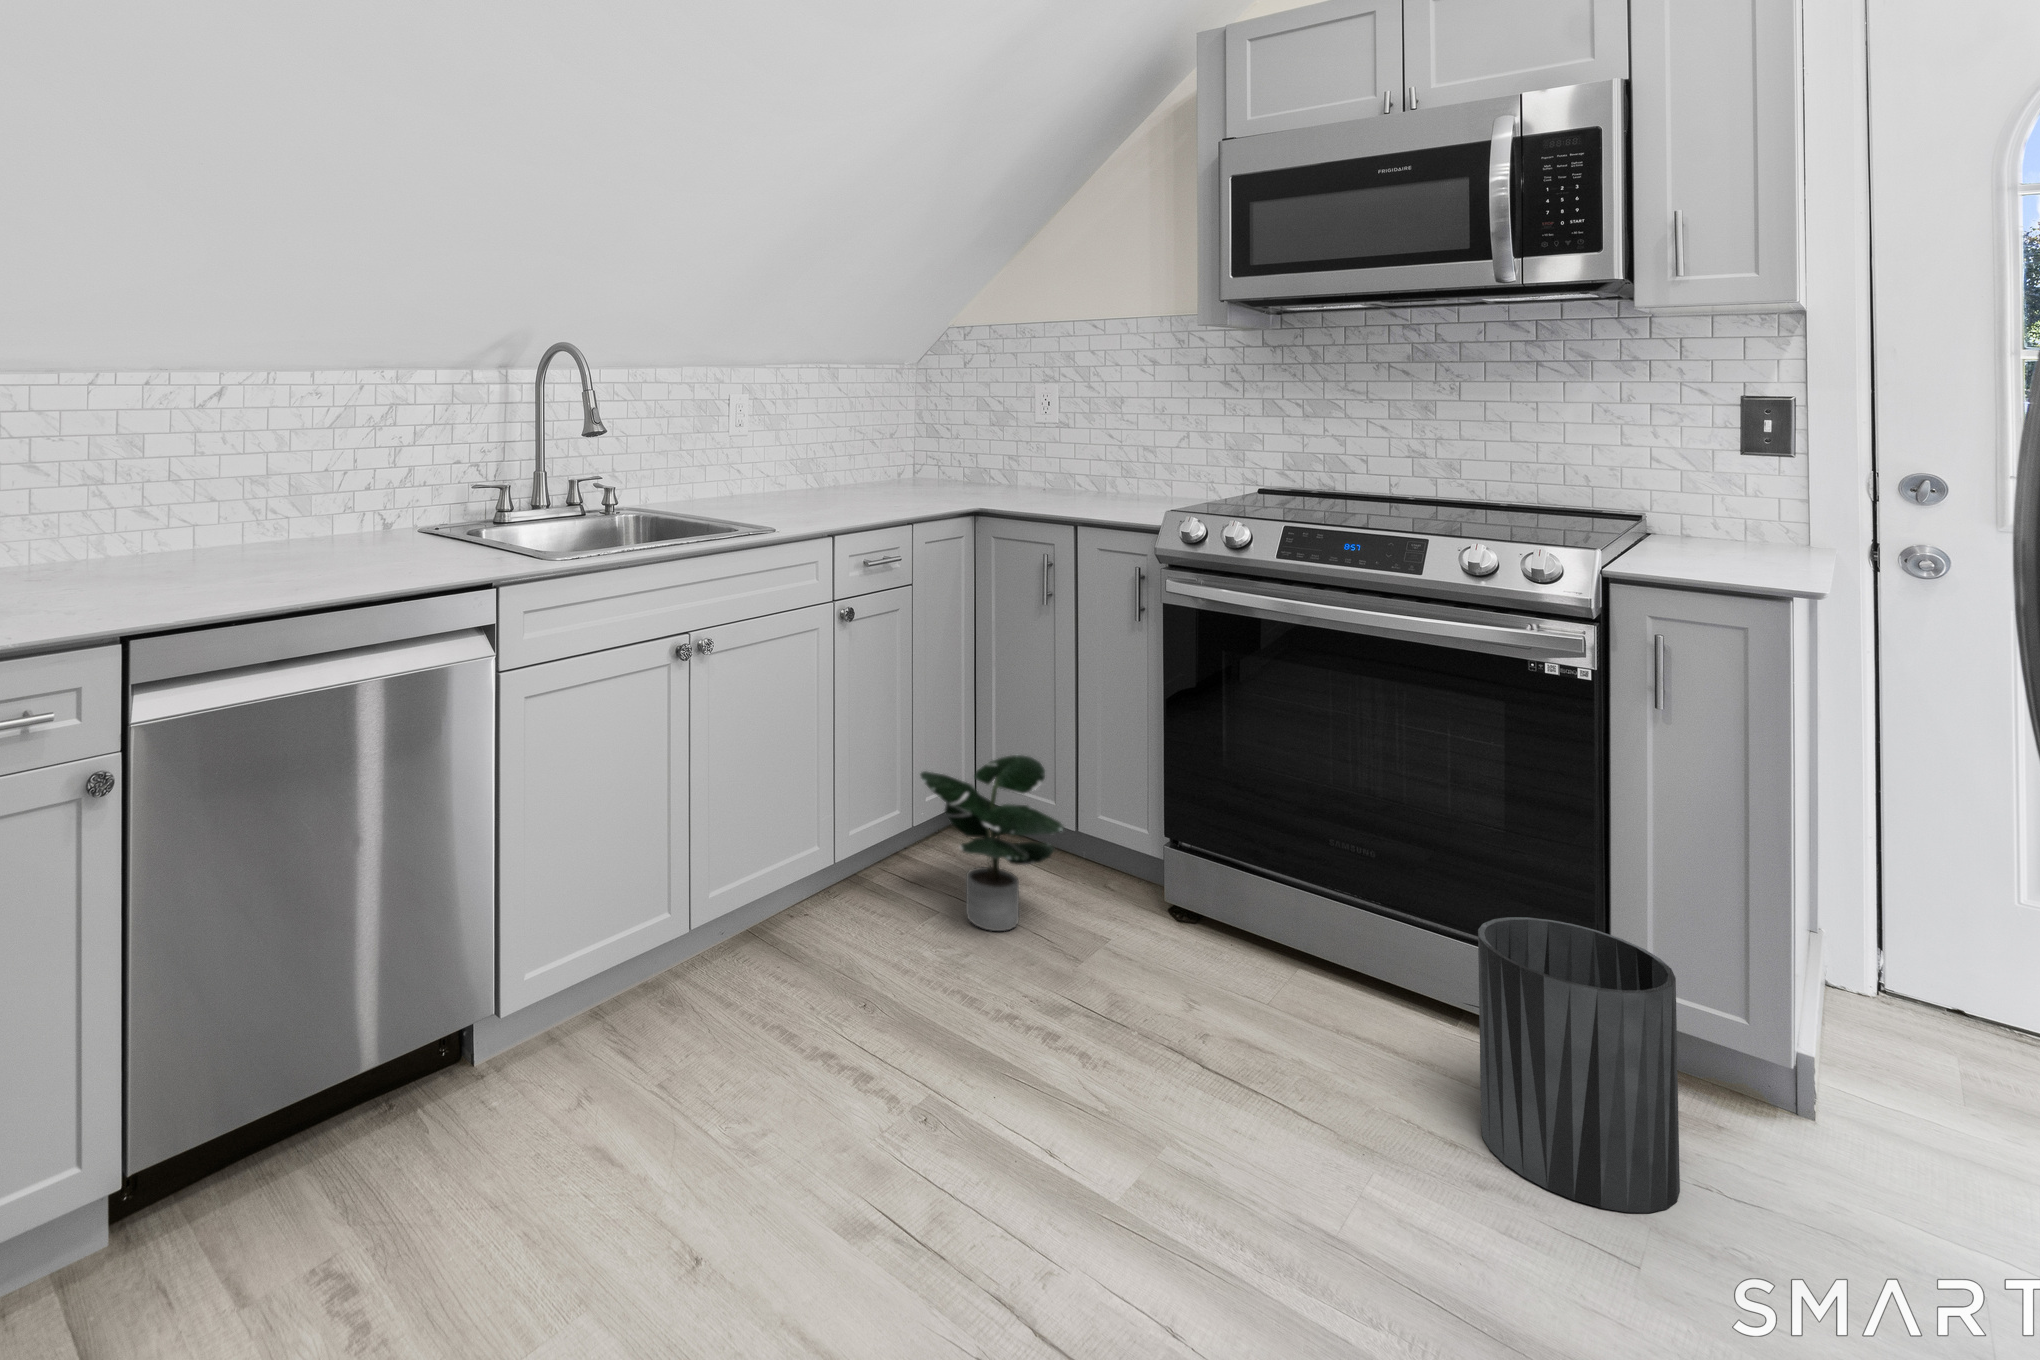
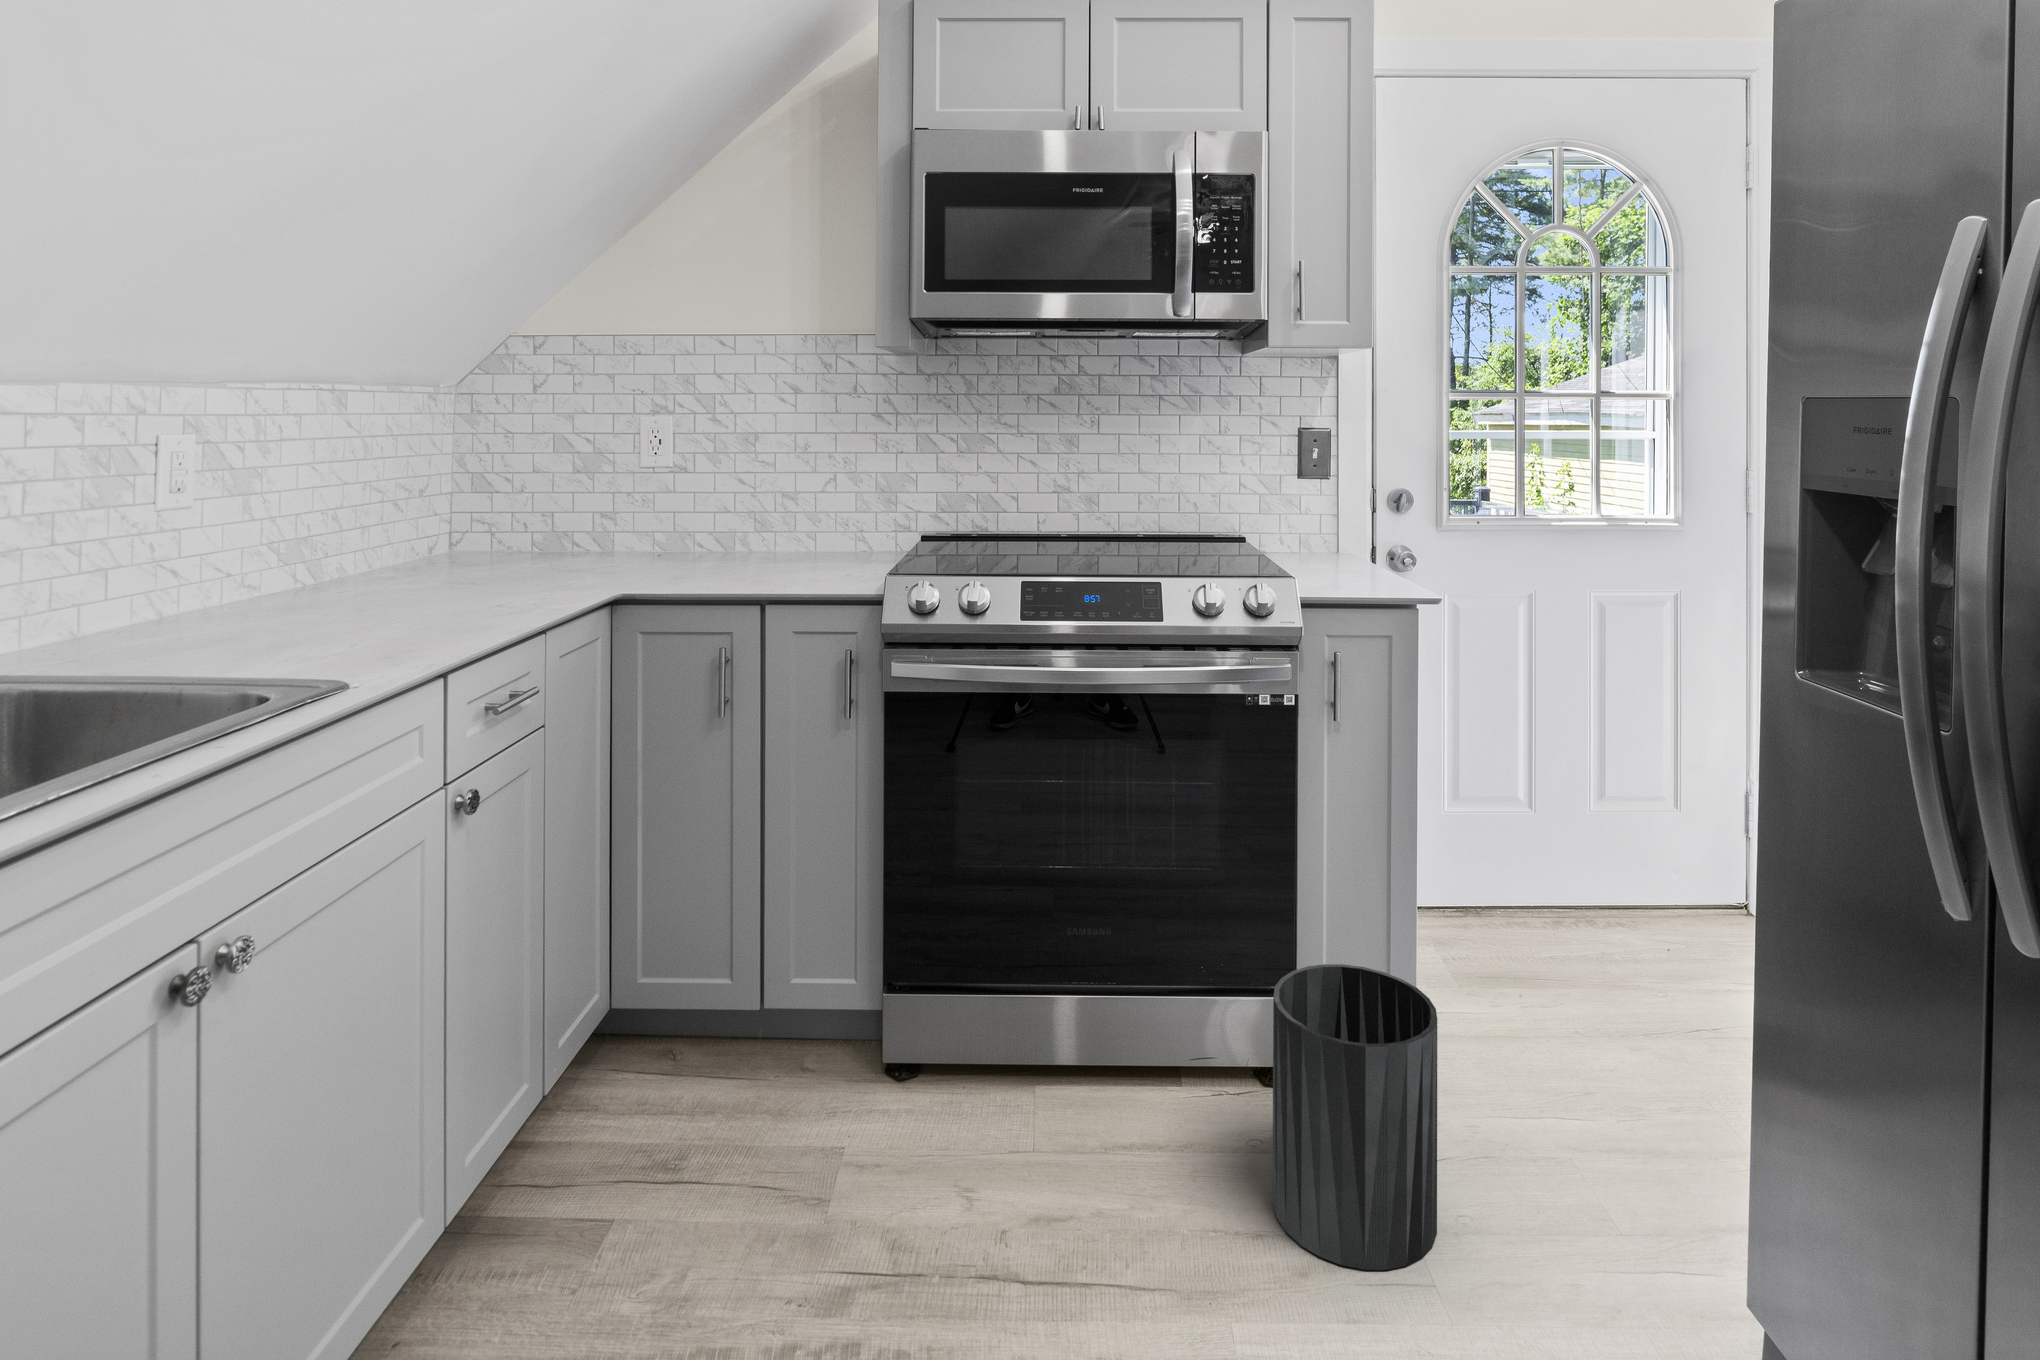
potted plant: present [920,755,1064,931] -> none [579,923,791,1200]

